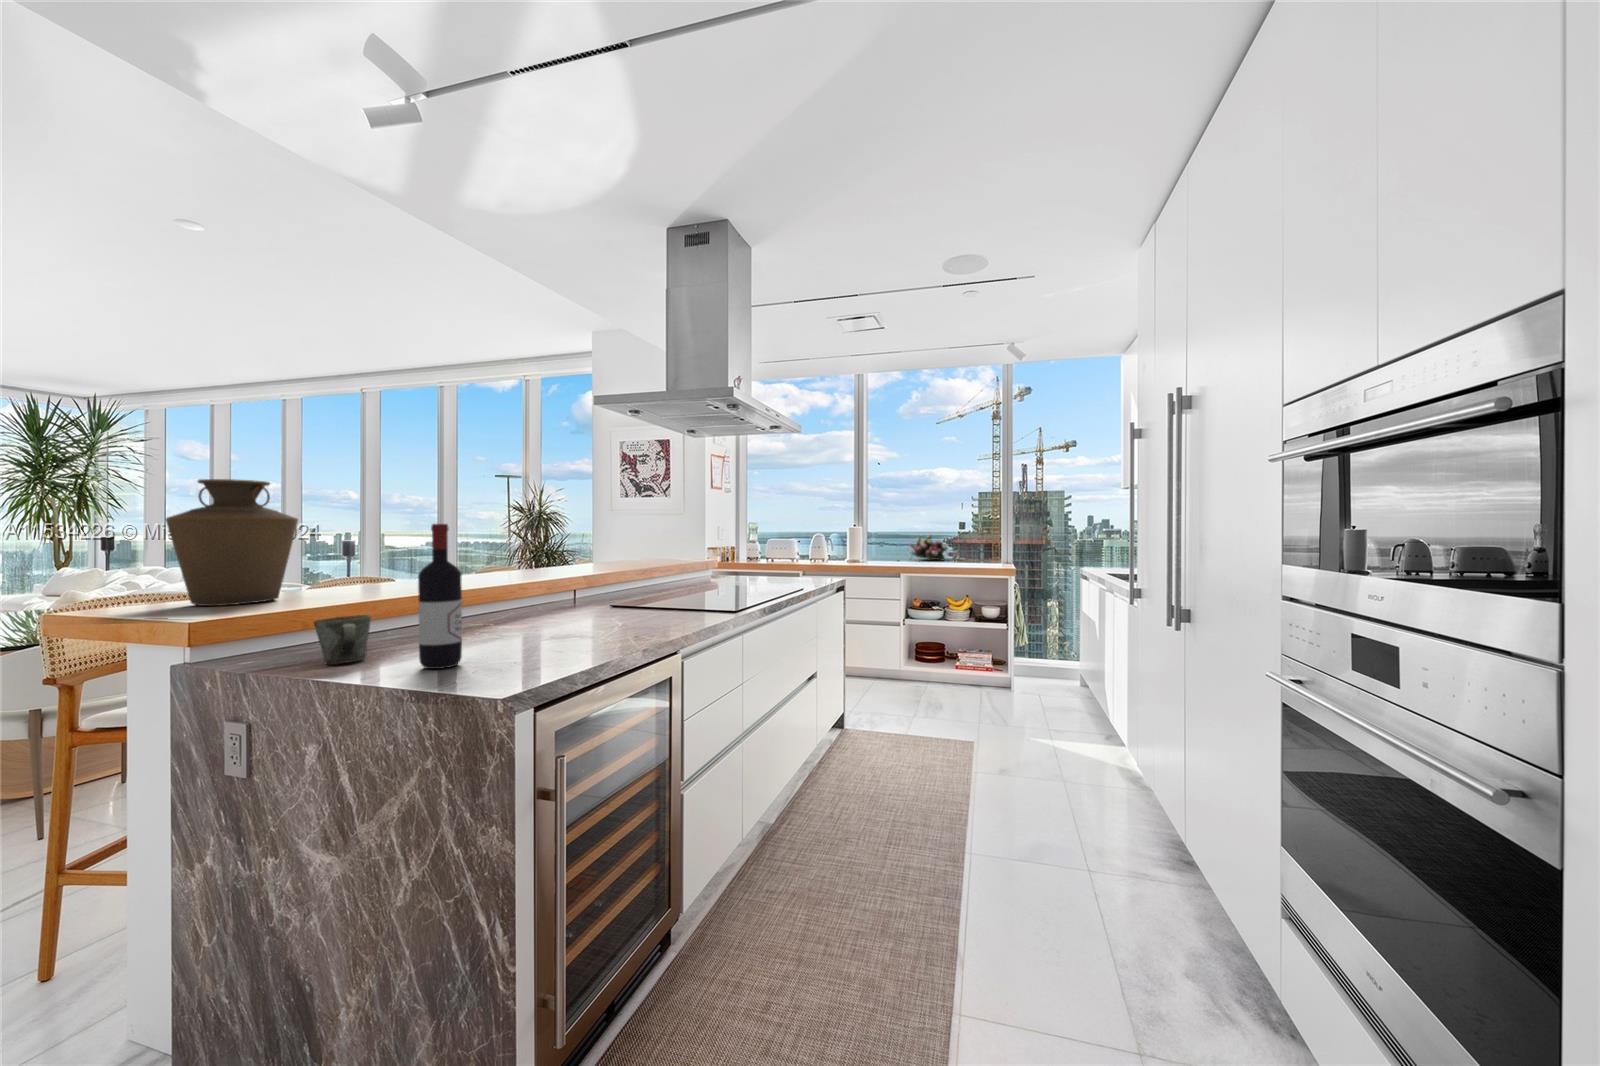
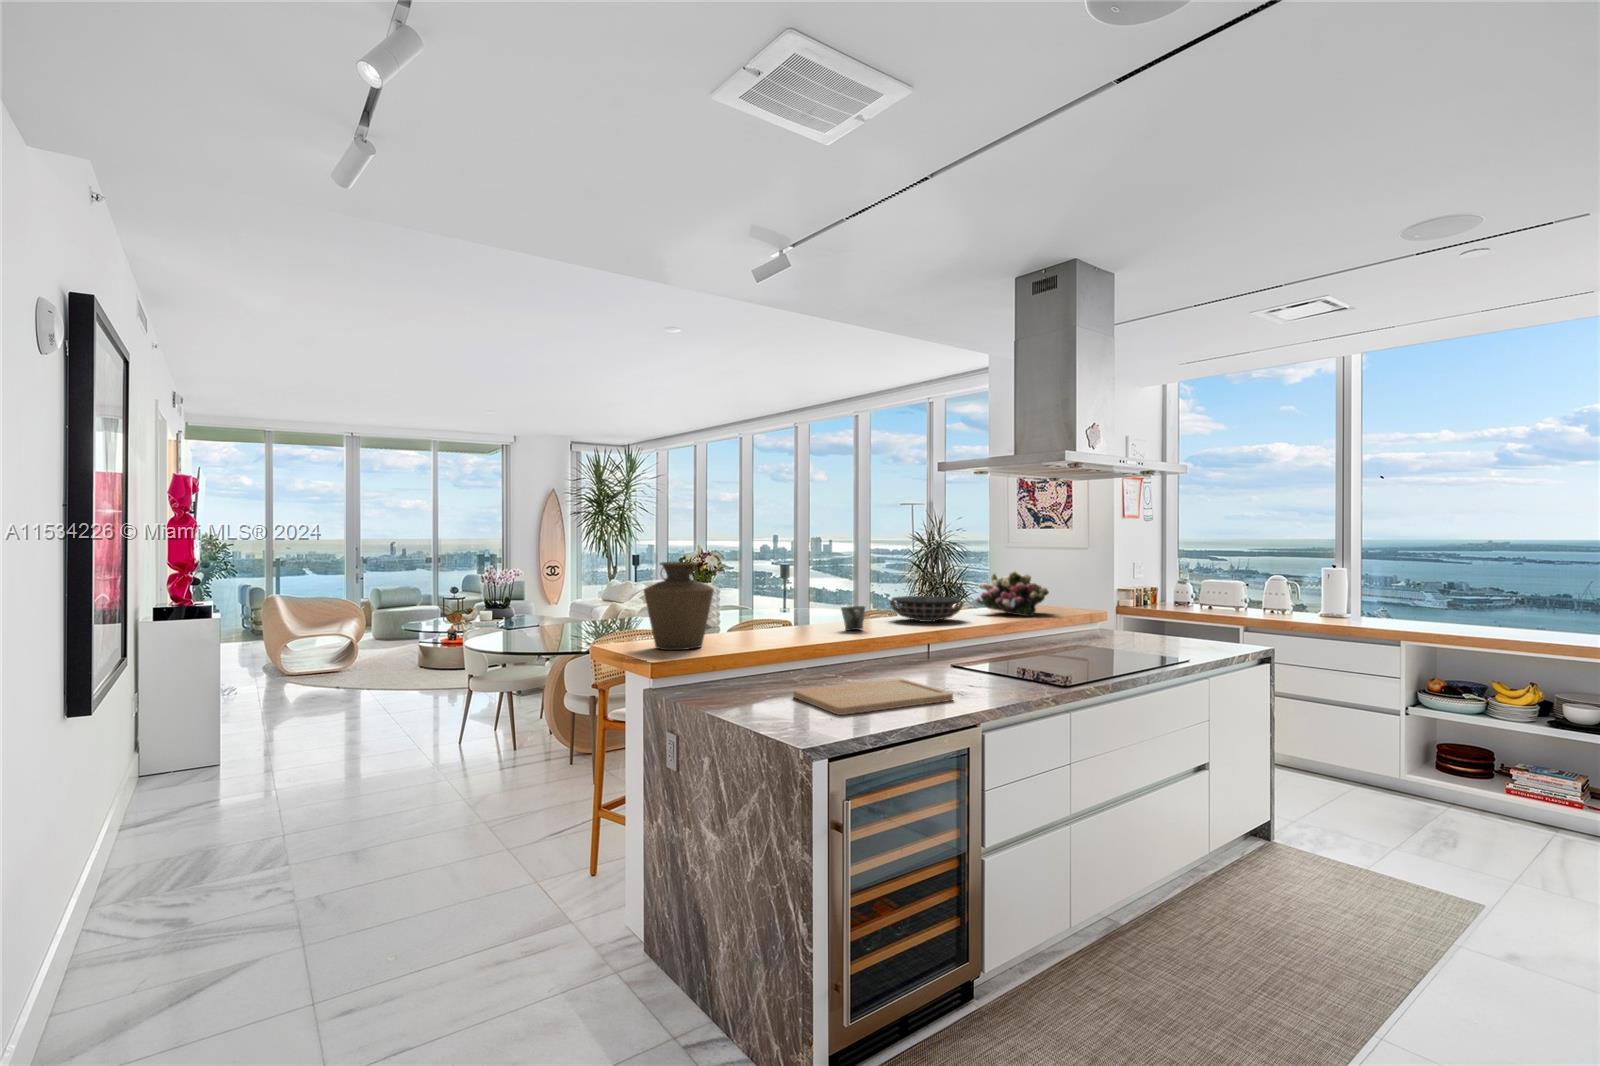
wine bottle: present [418,524,462,669] -> none [770,609,798,717]
flower arrangement: present [908,535,947,560] -> present [973,570,1049,616]
decorative bowl: none [517,546,599,570] -> present [890,596,964,622]
mug: present [314,615,371,665] -> present [841,606,865,630]
cutting board: none [440,617,641,657] -> present [793,679,953,715]

